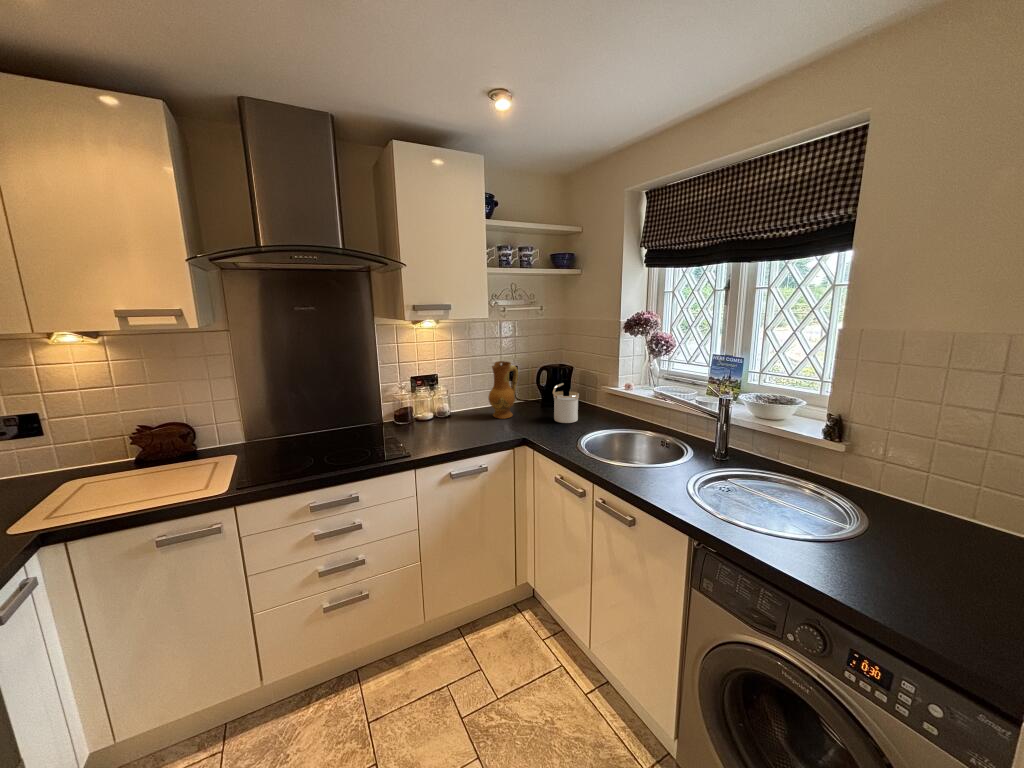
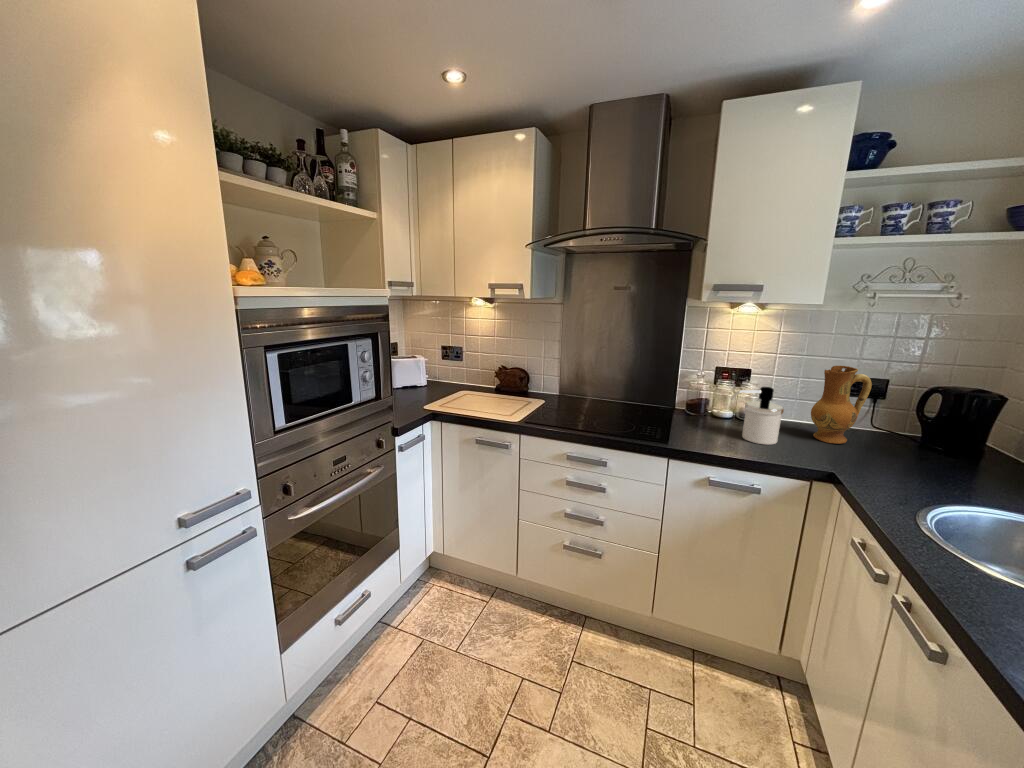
soap dispenser: present [552,379,579,423] -> present [731,387,784,445]

